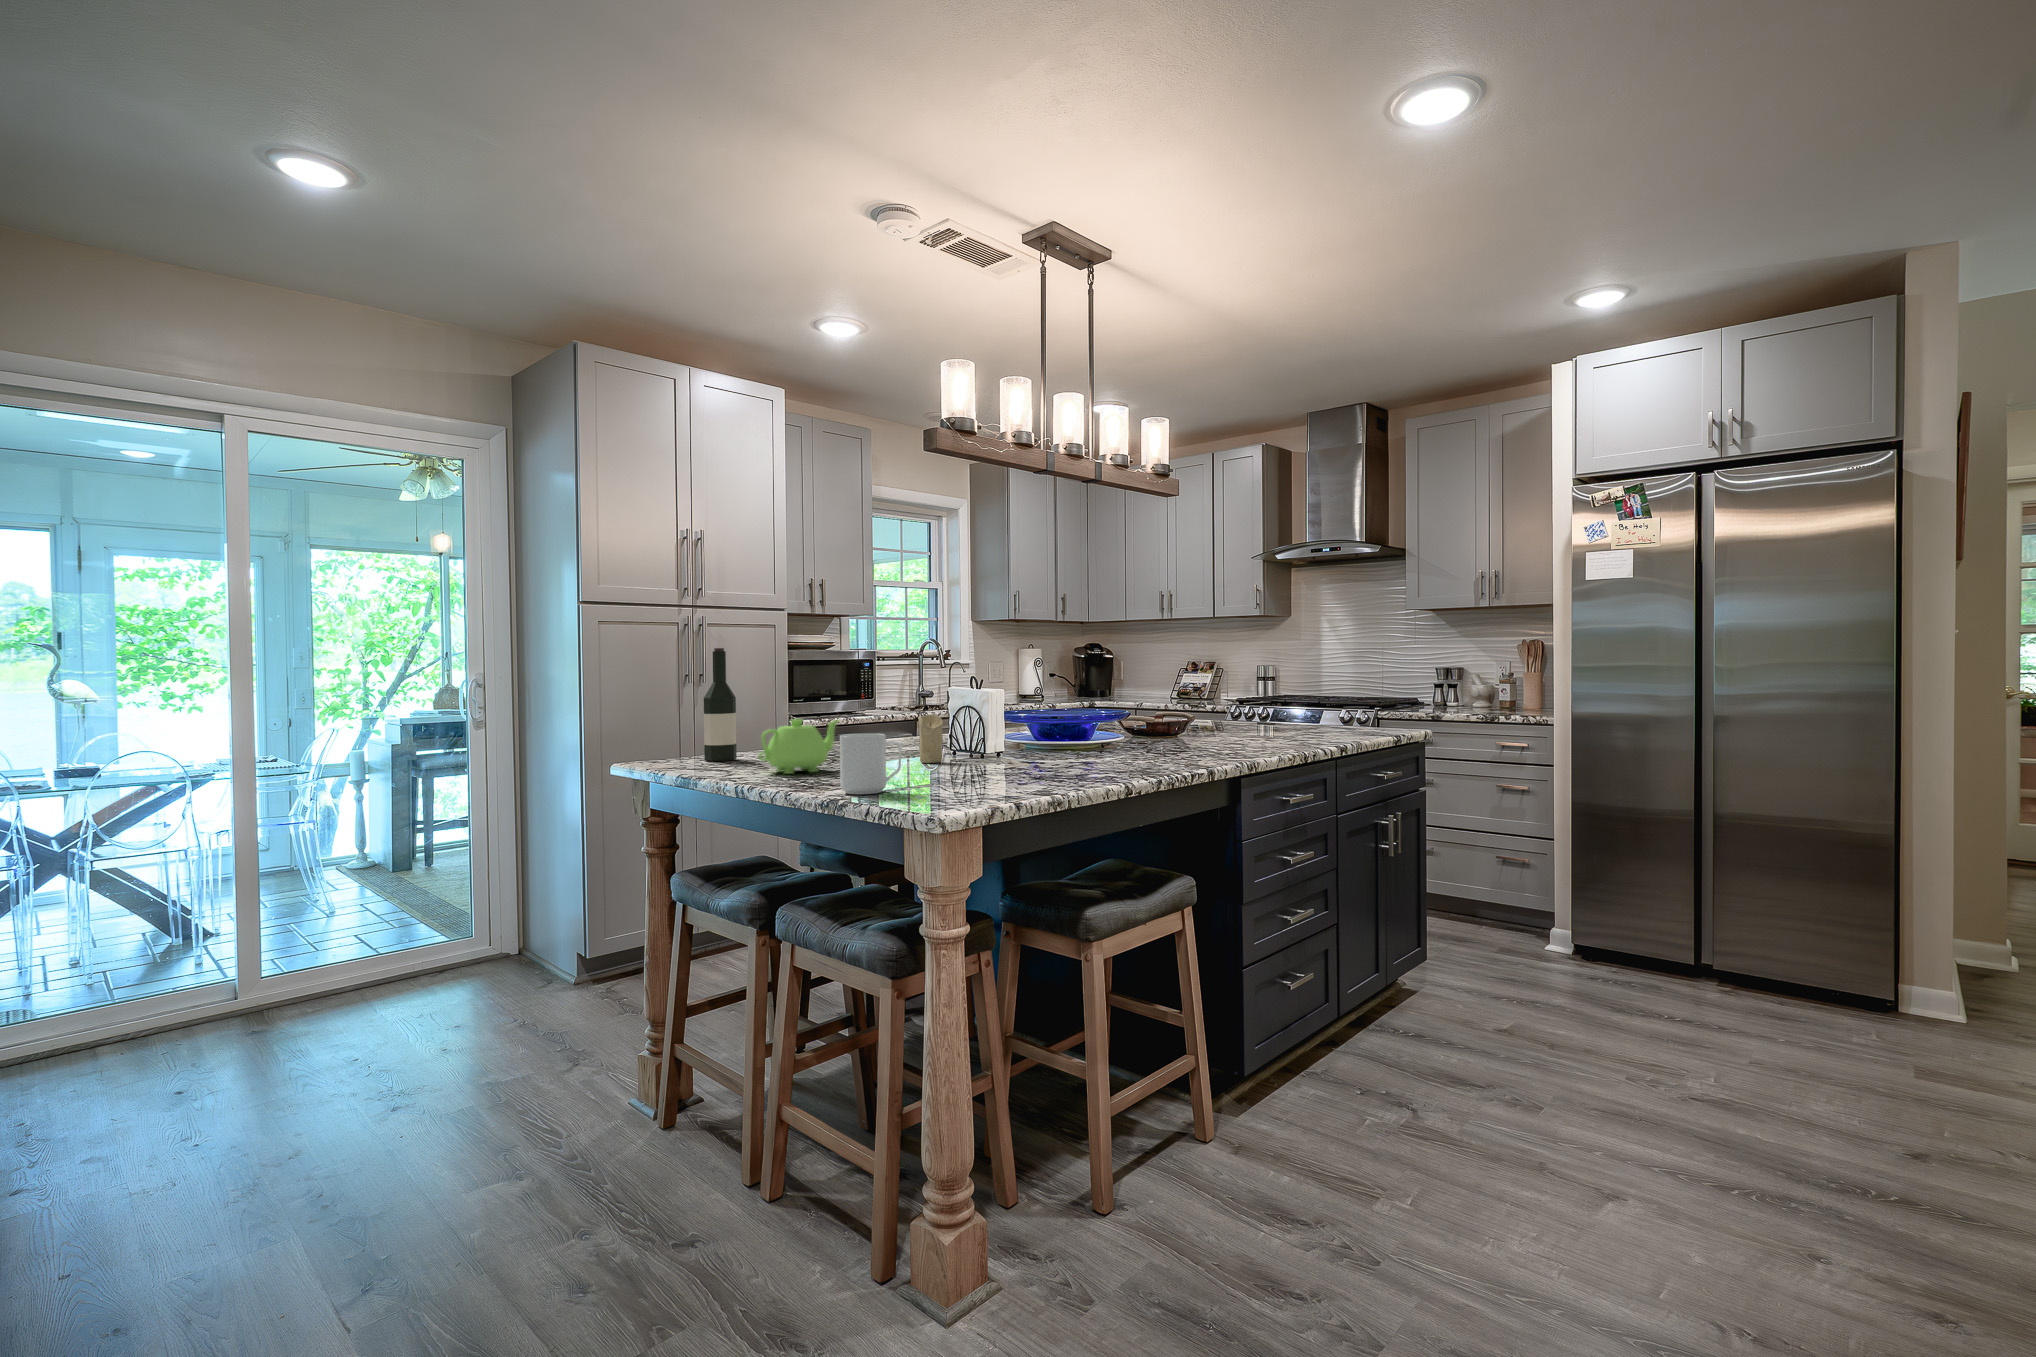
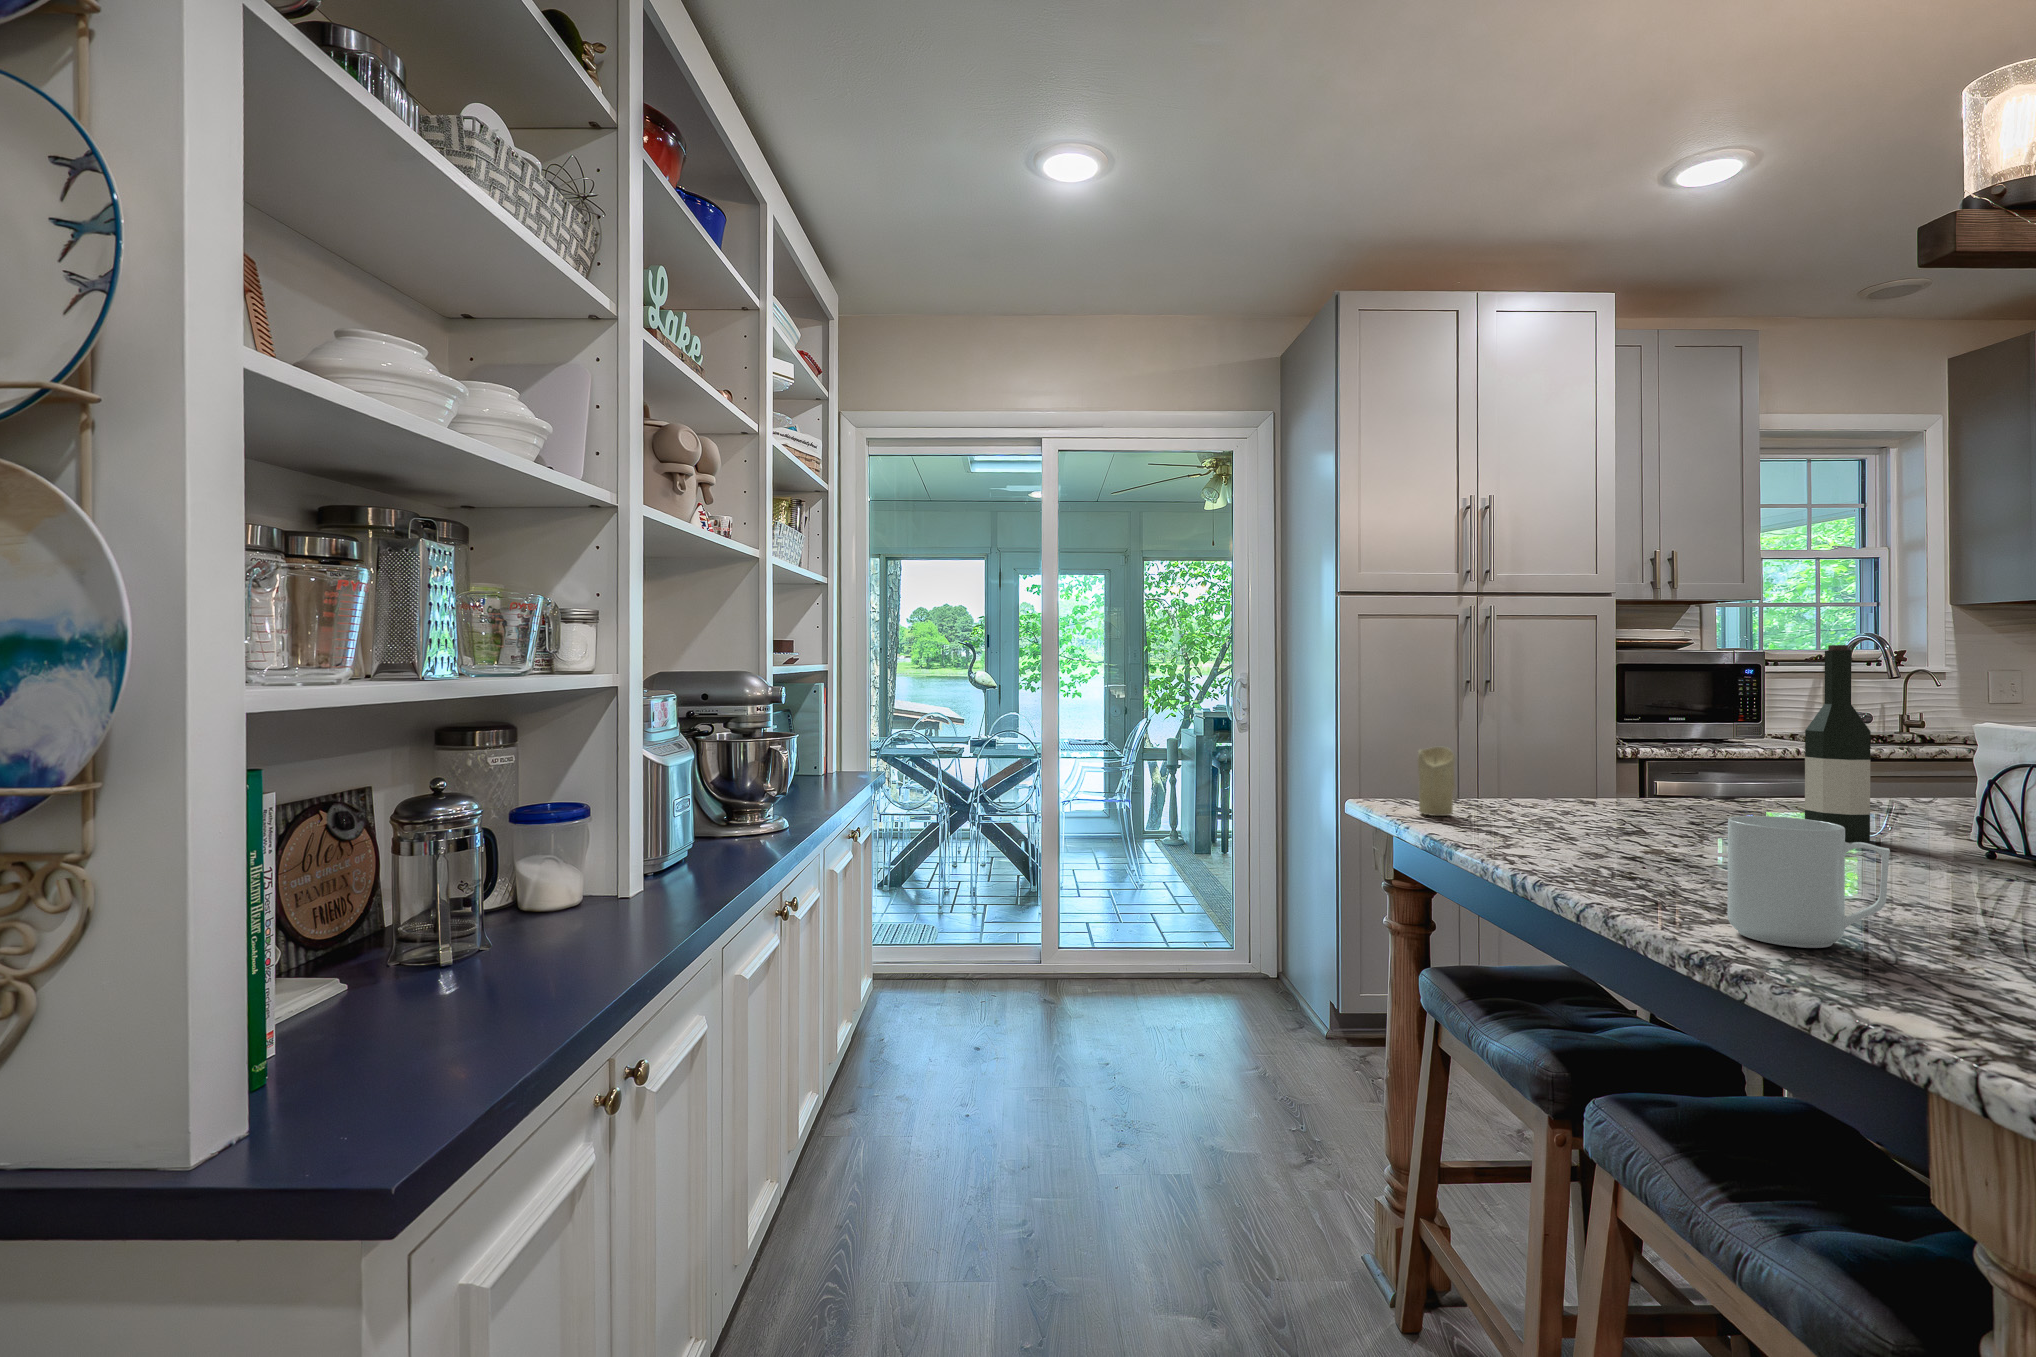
wine bottle: present [704,648,737,761] -> present [1805,645,1871,842]
candle: present [919,715,943,763] -> present [1417,747,1455,816]
teapot: present [759,719,839,774] -> none [1558,766,1720,861]

